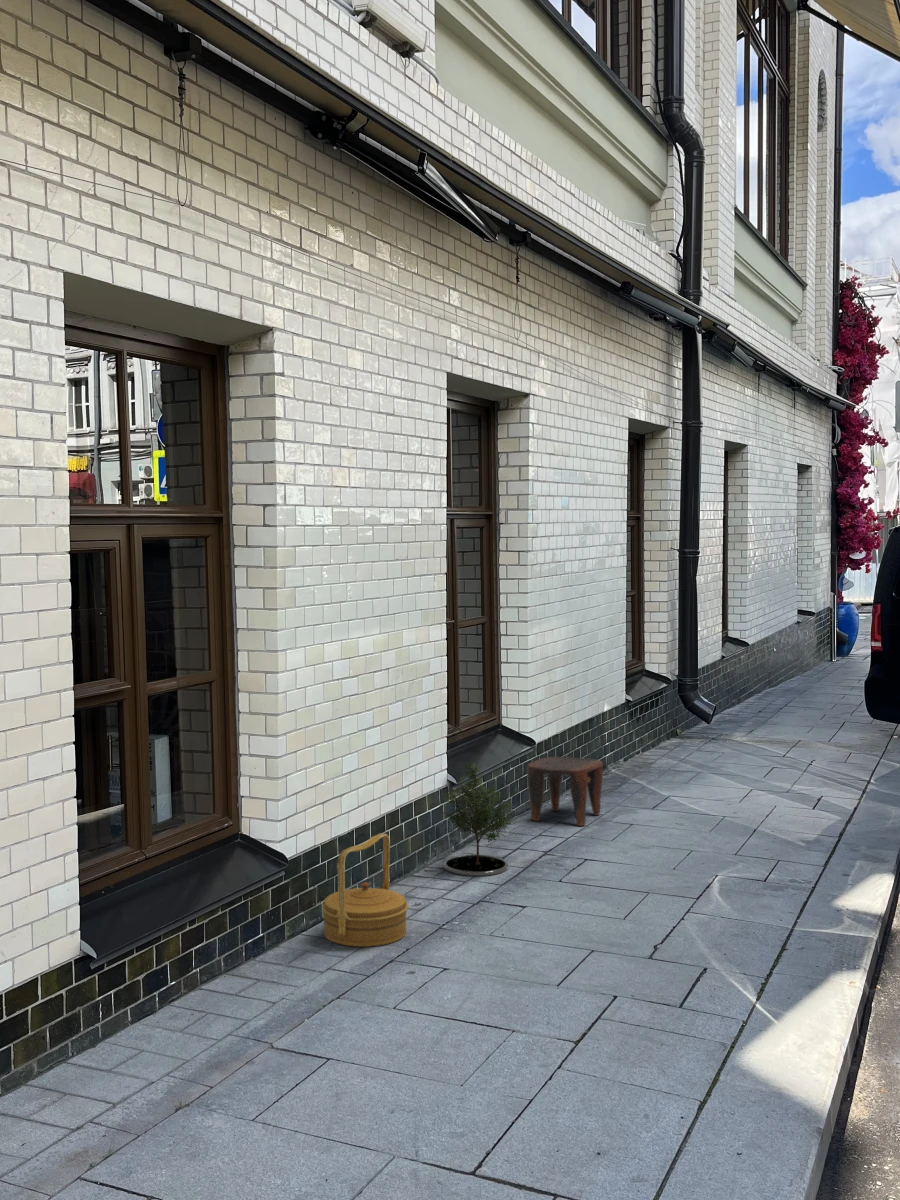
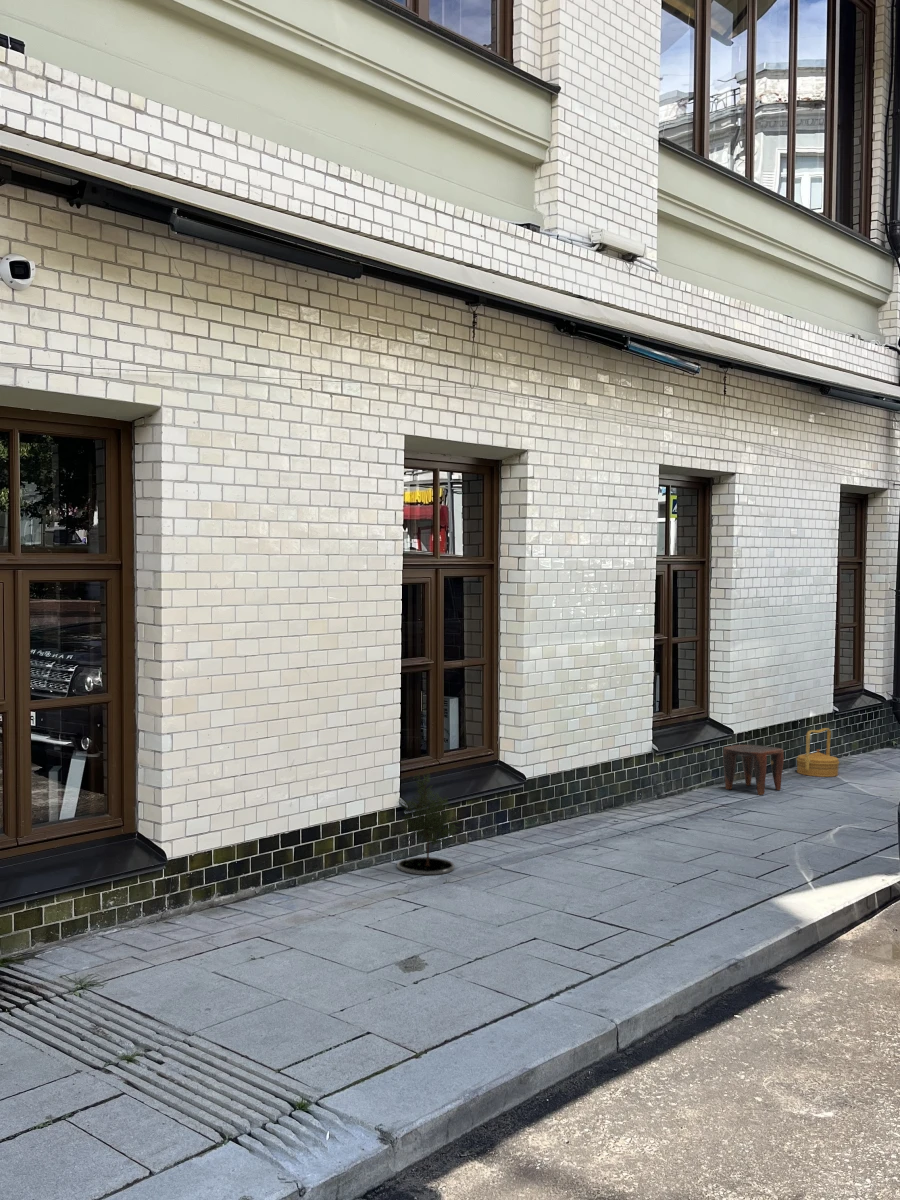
potted tree: present [442,759,517,876] -> present [397,776,458,875]
woven basket: present [322,833,408,947] -> present [797,728,839,777]

